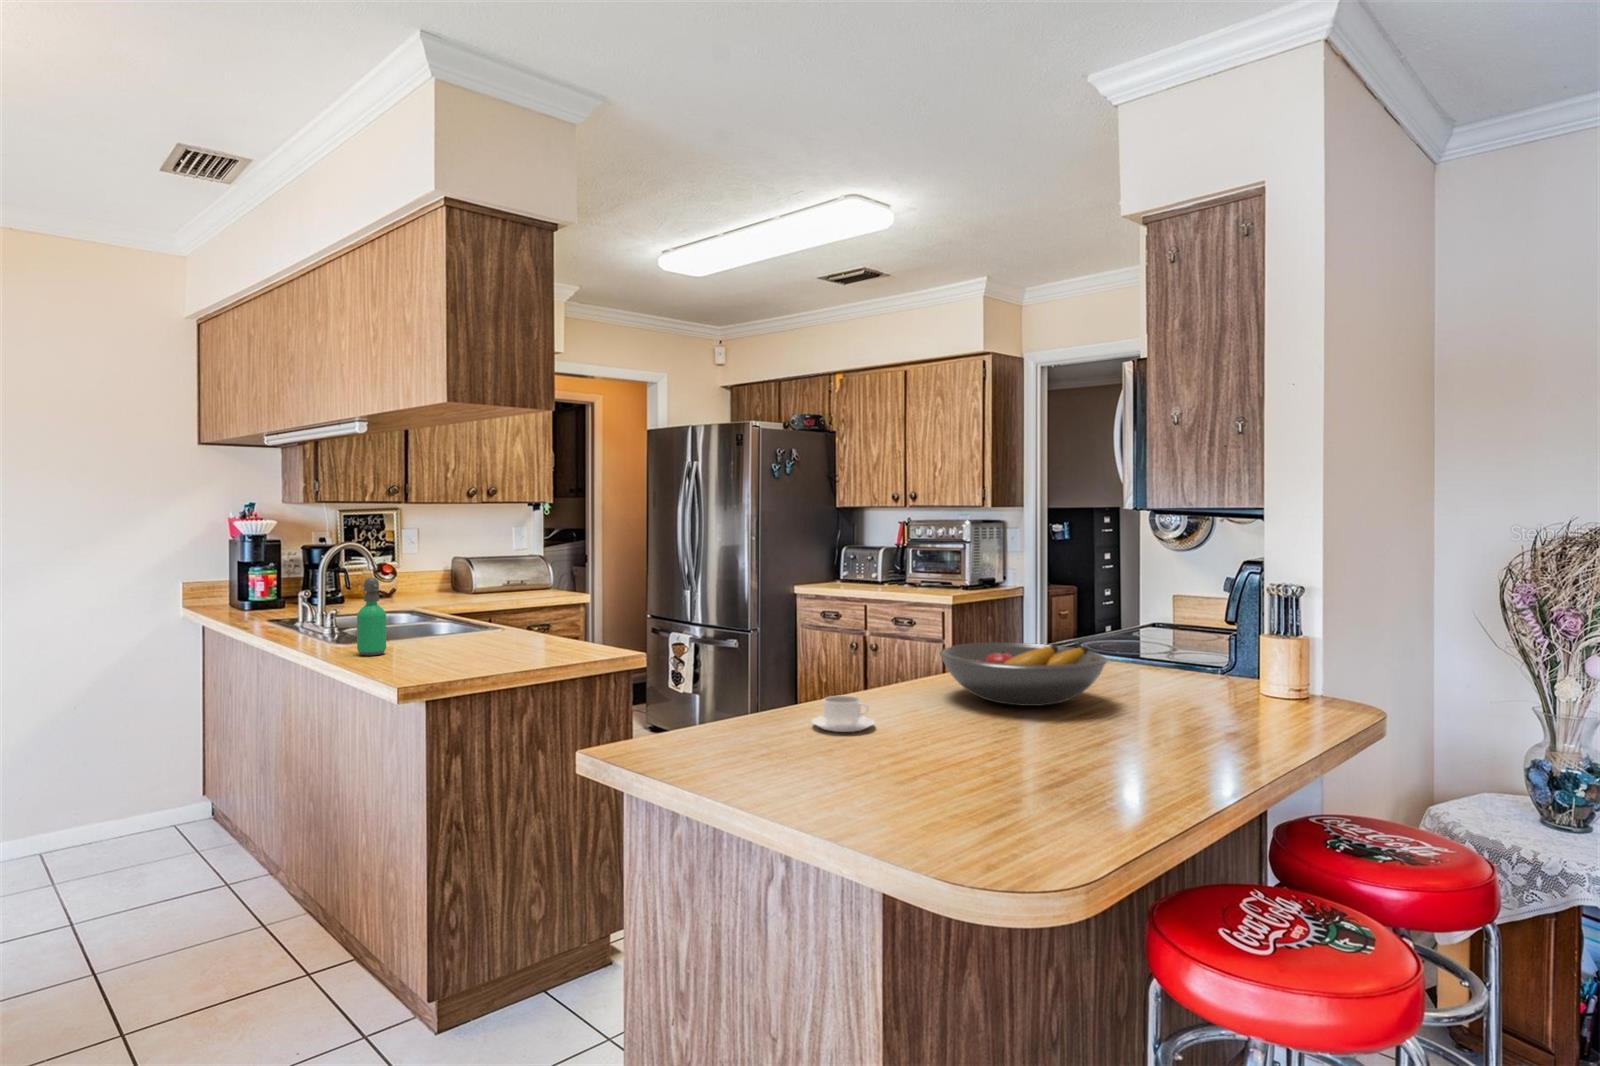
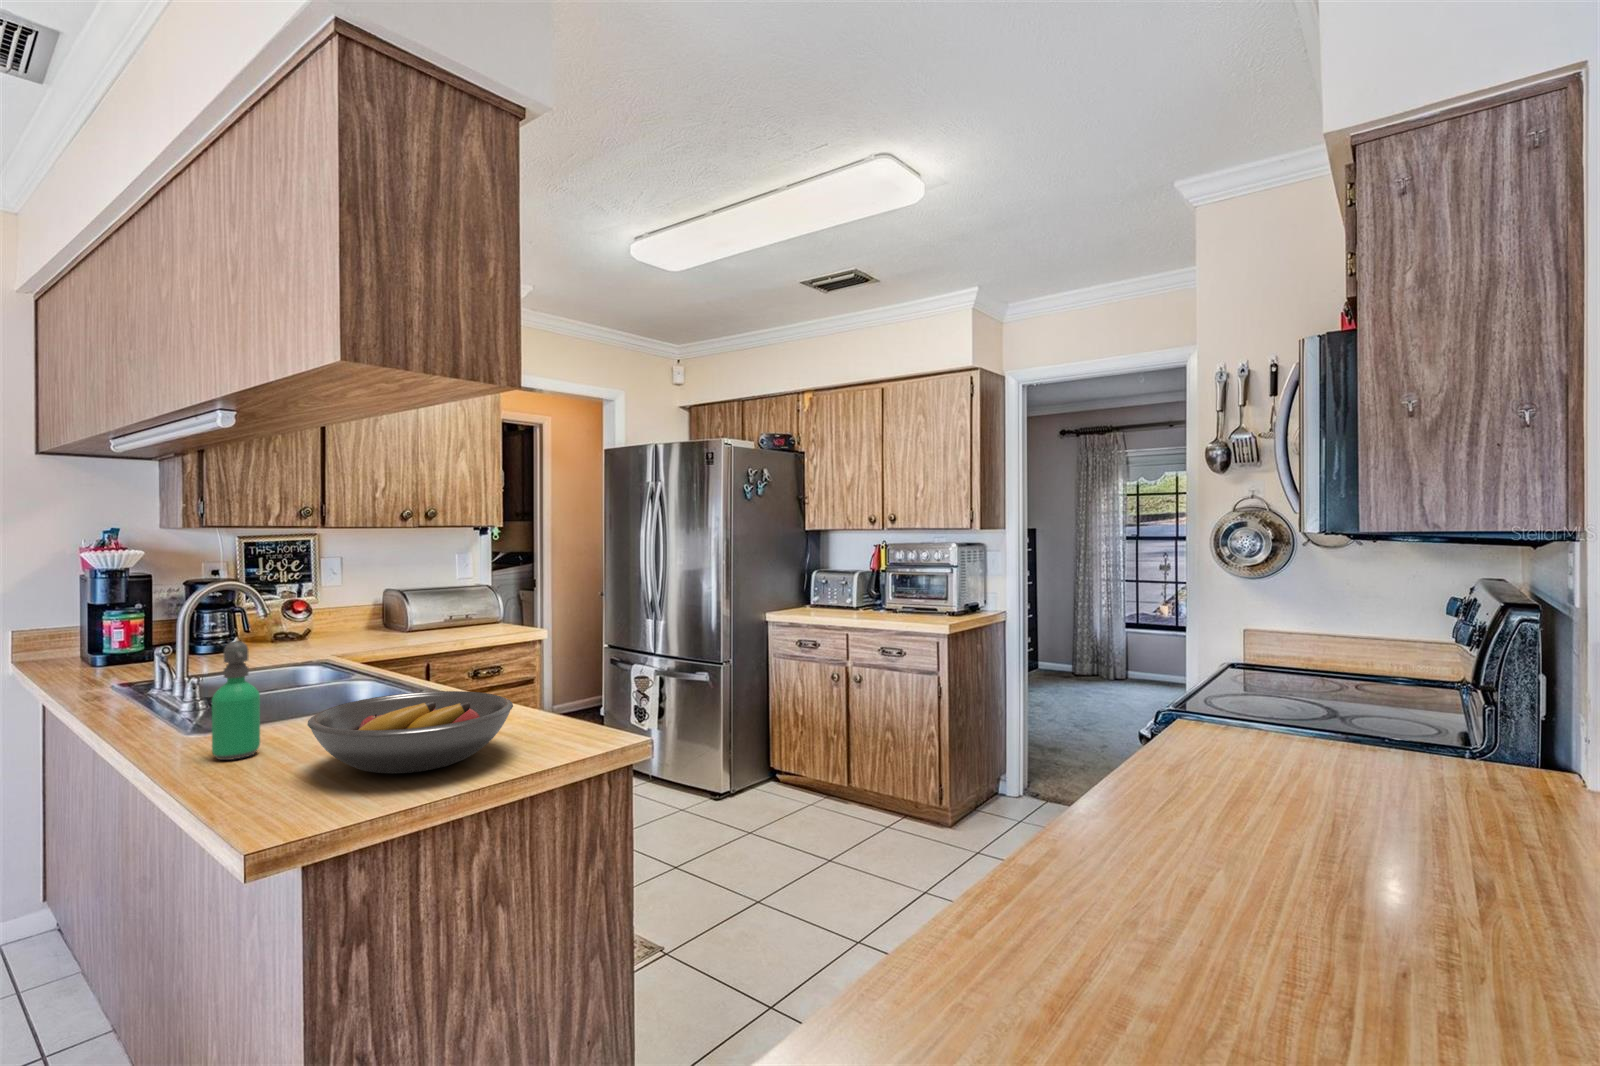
fruit bowl: present [940,643,1107,706] -> present [307,691,513,774]
coffee cup: present [812,696,875,732] -> none [1069,900,1207,999]

